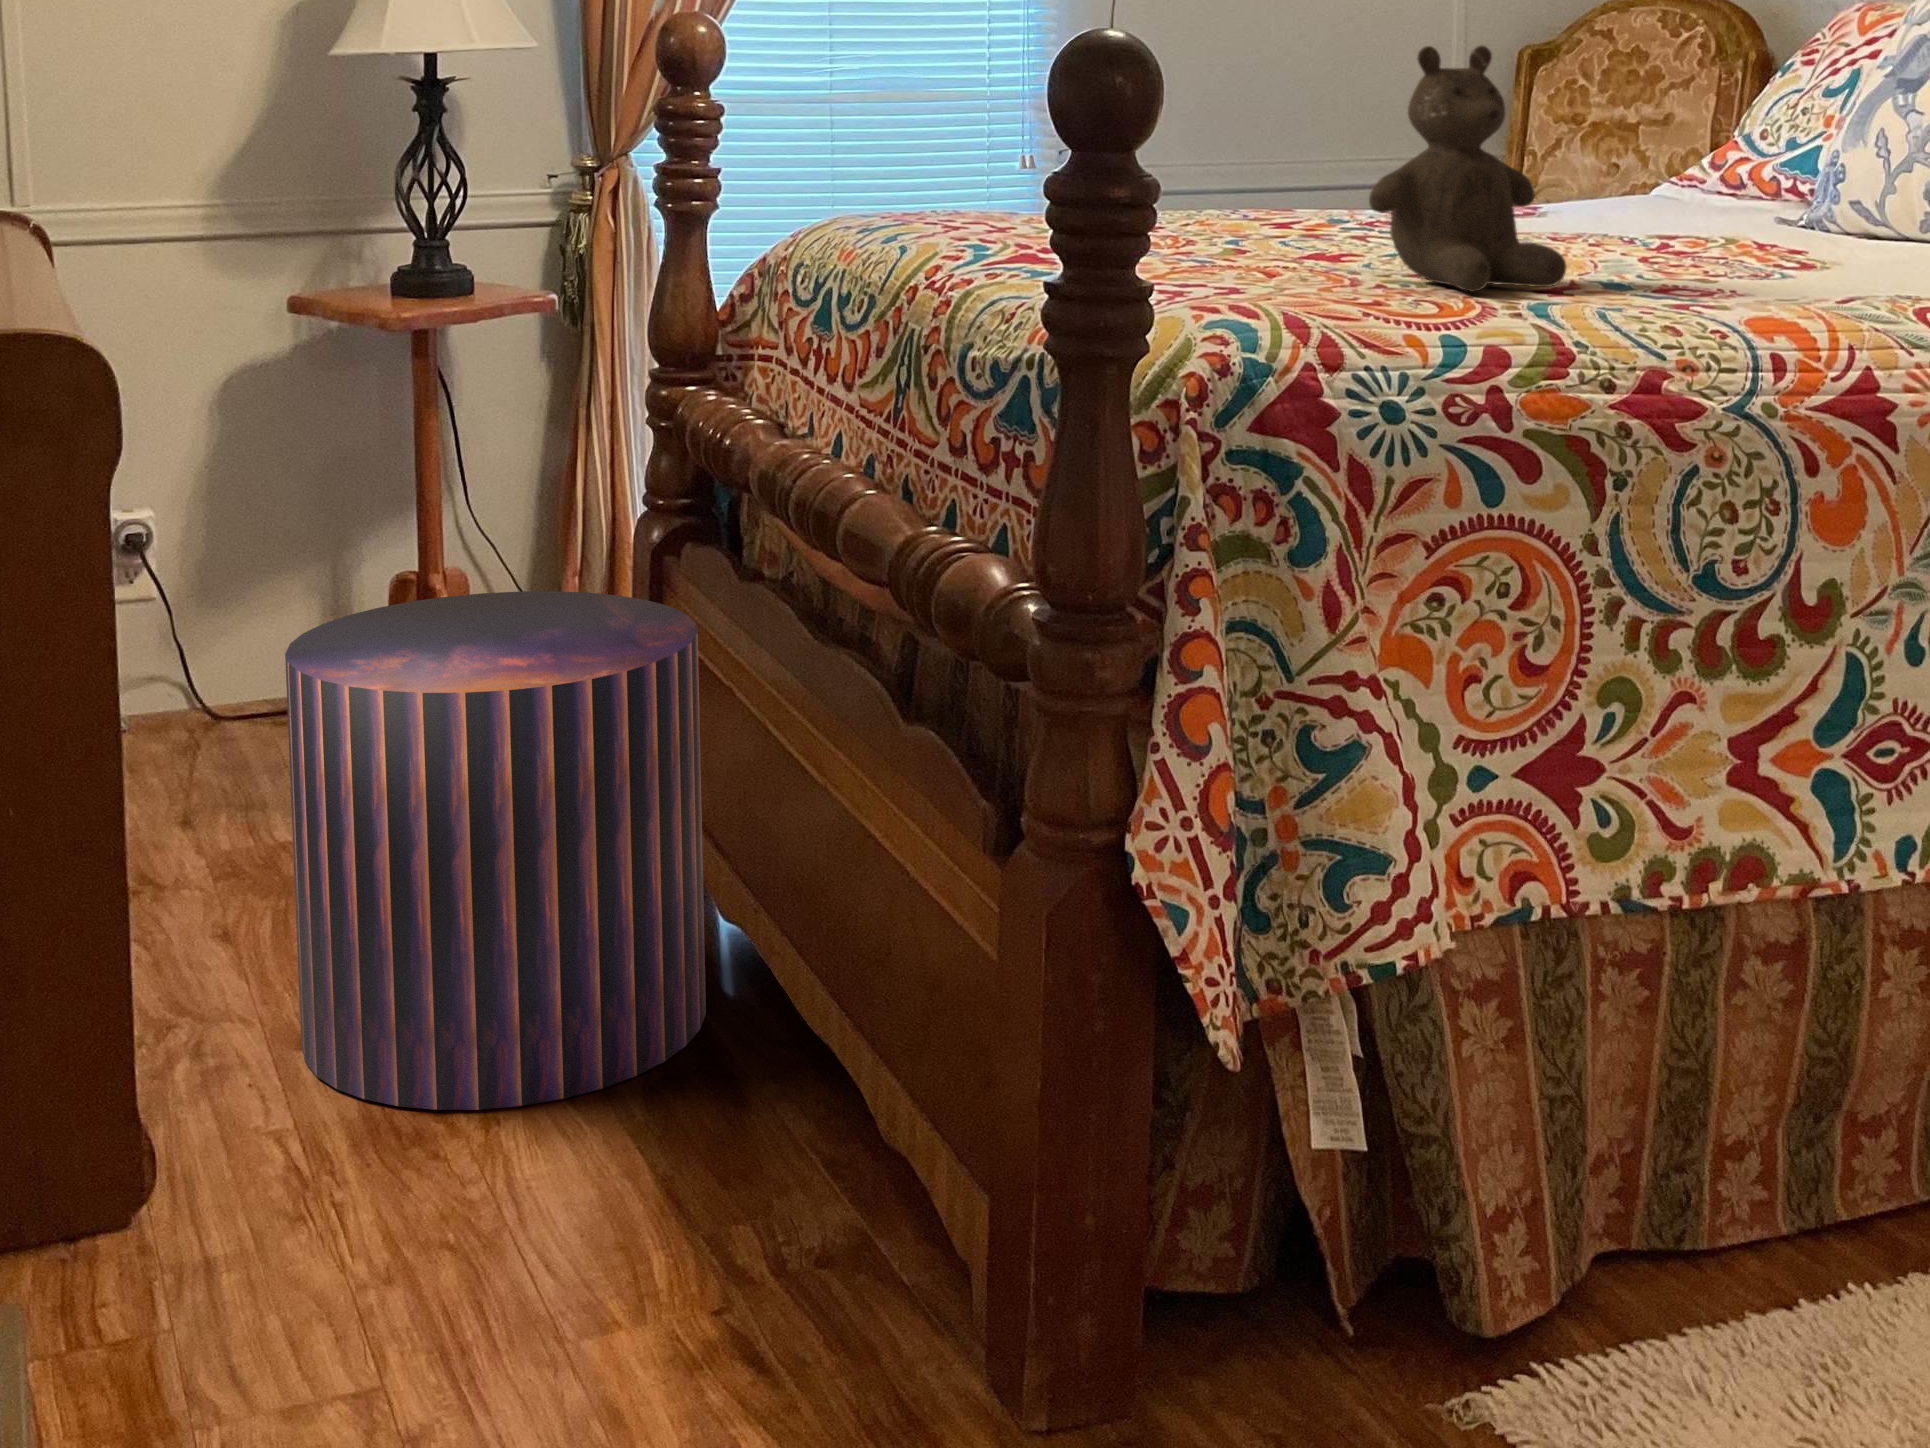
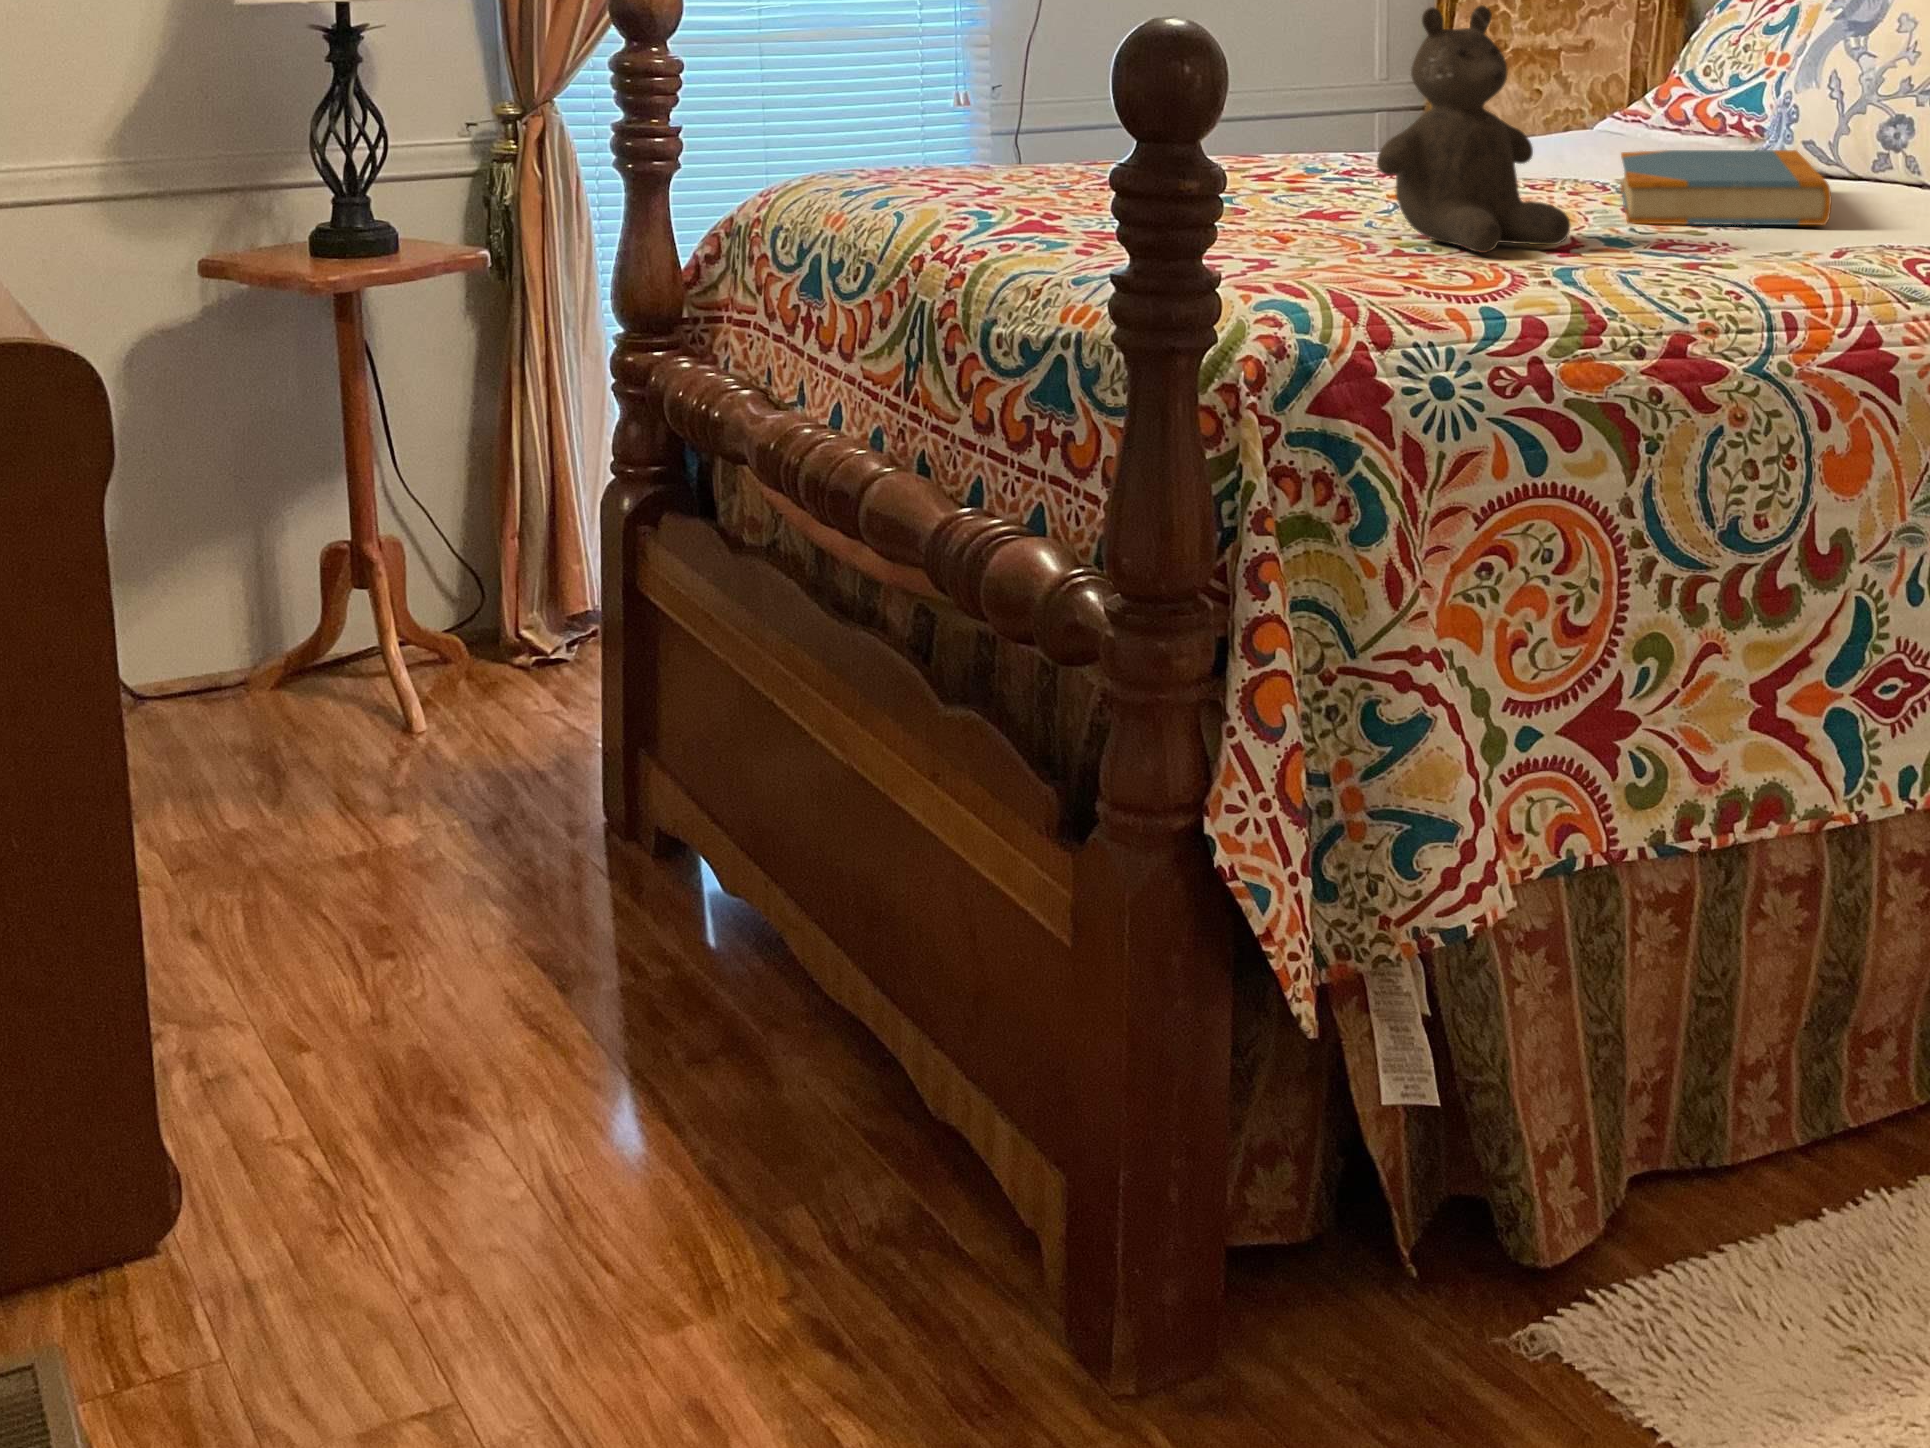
book: none [1639,206,1853,278] -> present [1620,150,1831,225]
pouf: present [285,591,706,1110] -> none [267,573,719,1110]

